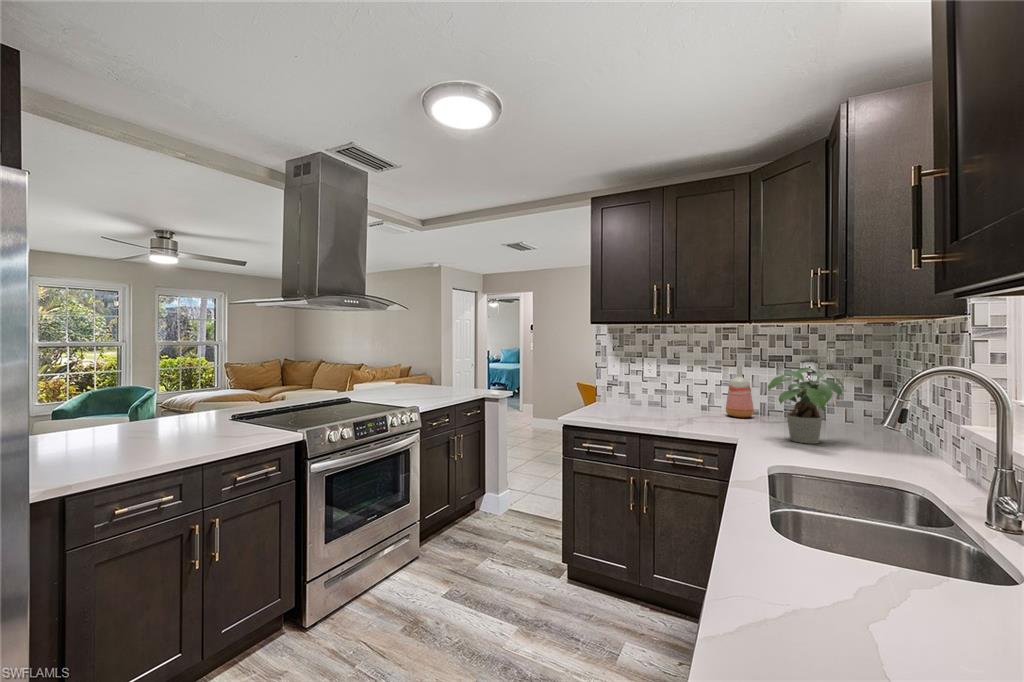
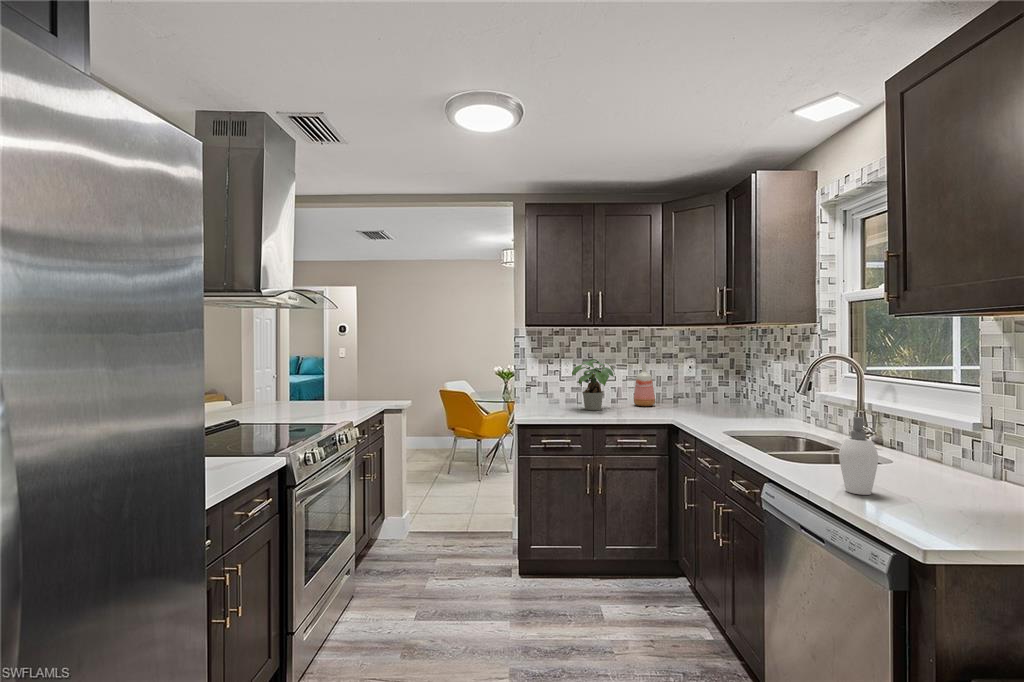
potted plant: present [768,367,844,444] -> present [572,359,615,410]
soap dispenser: none [782,485,888,644] -> present [839,417,887,495]

